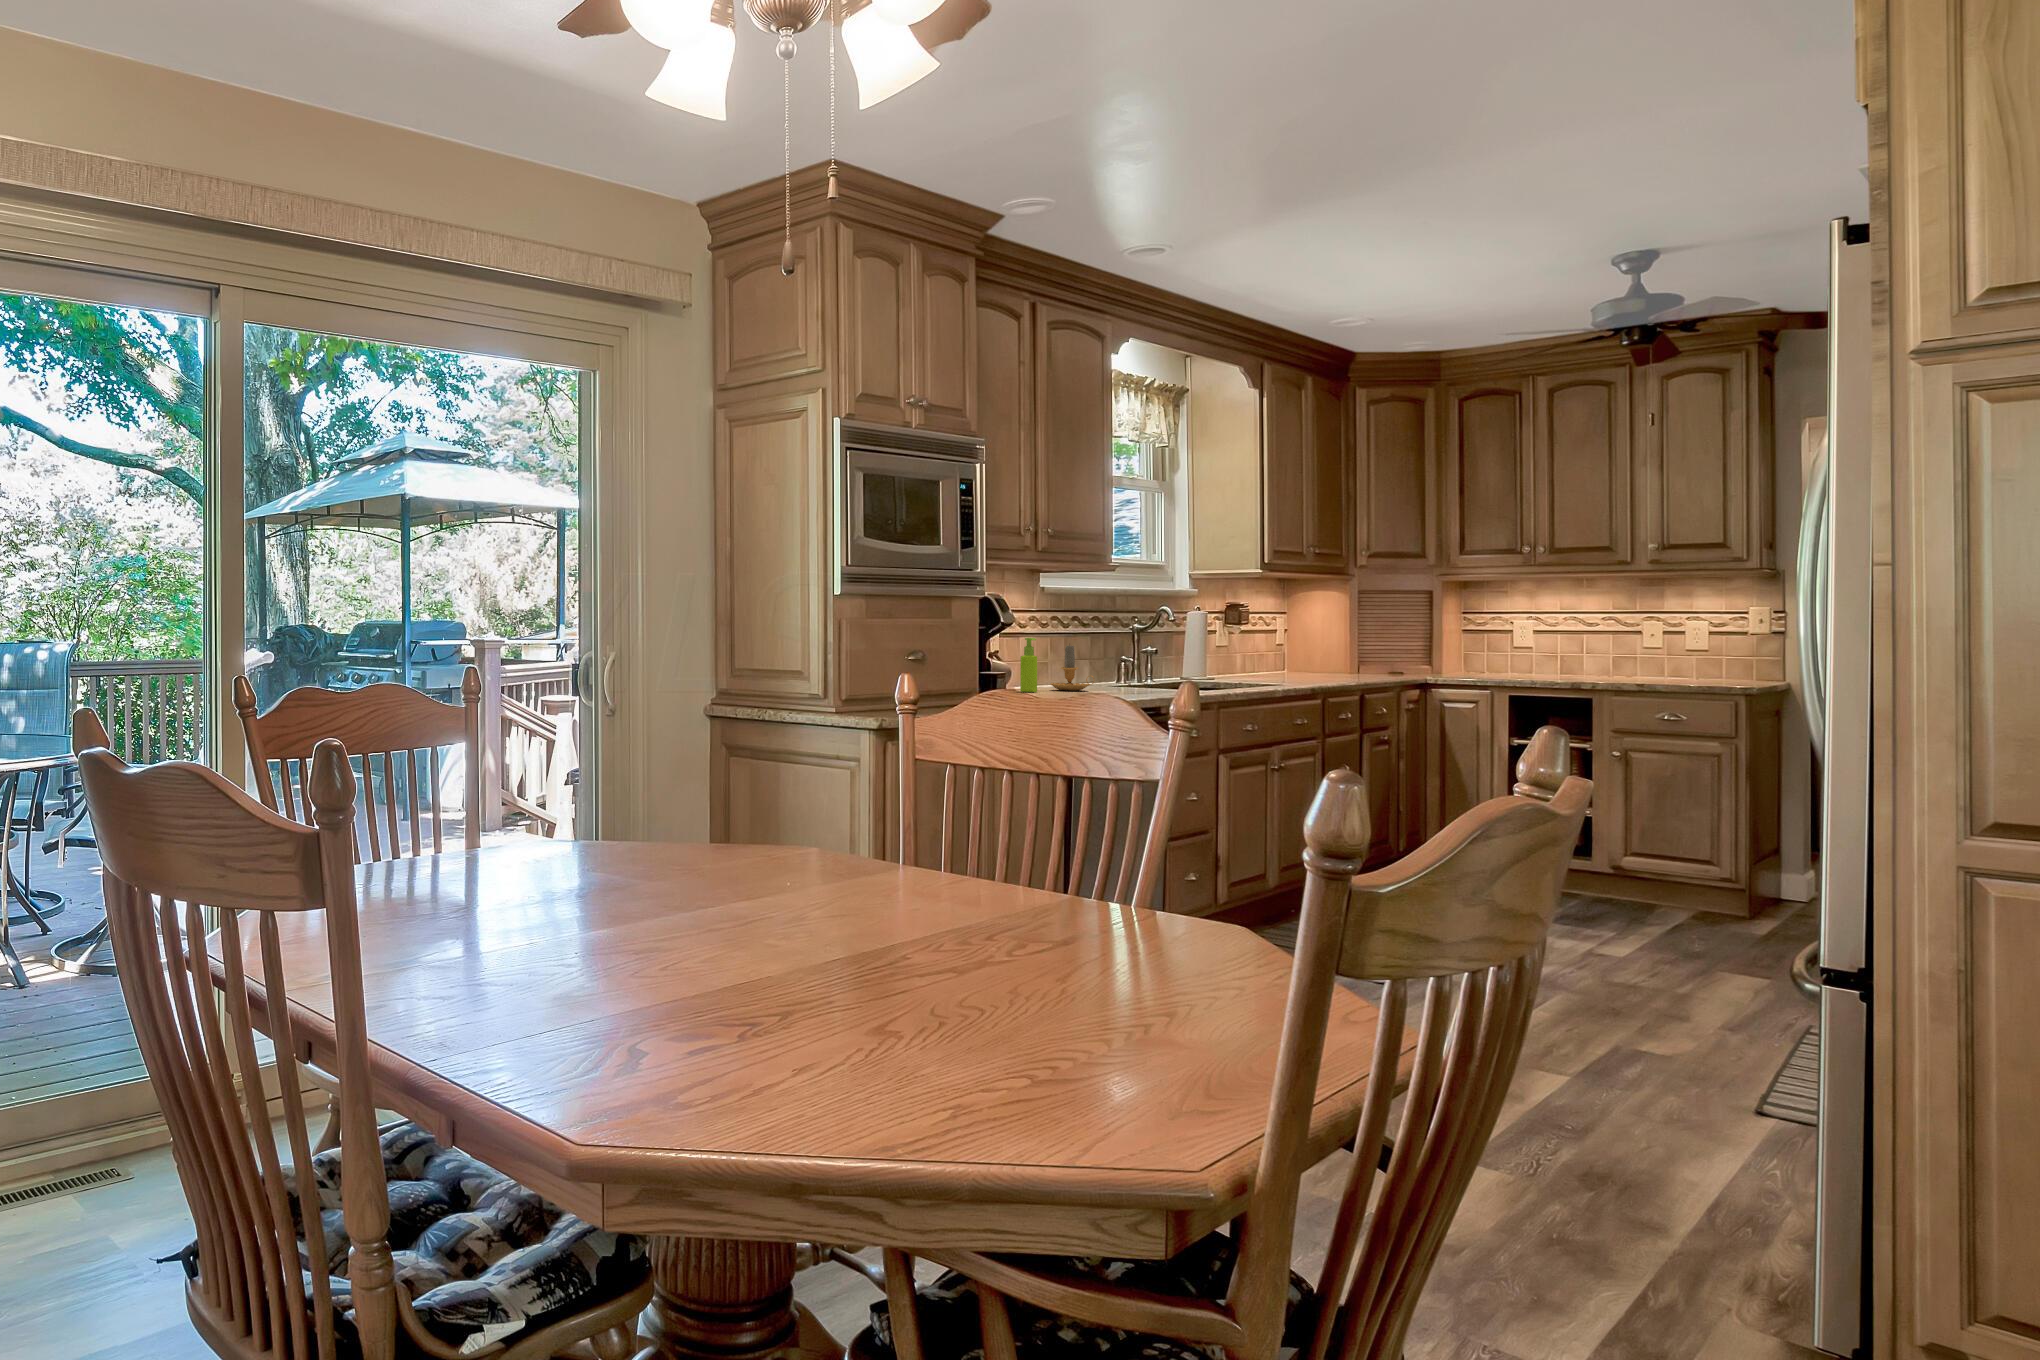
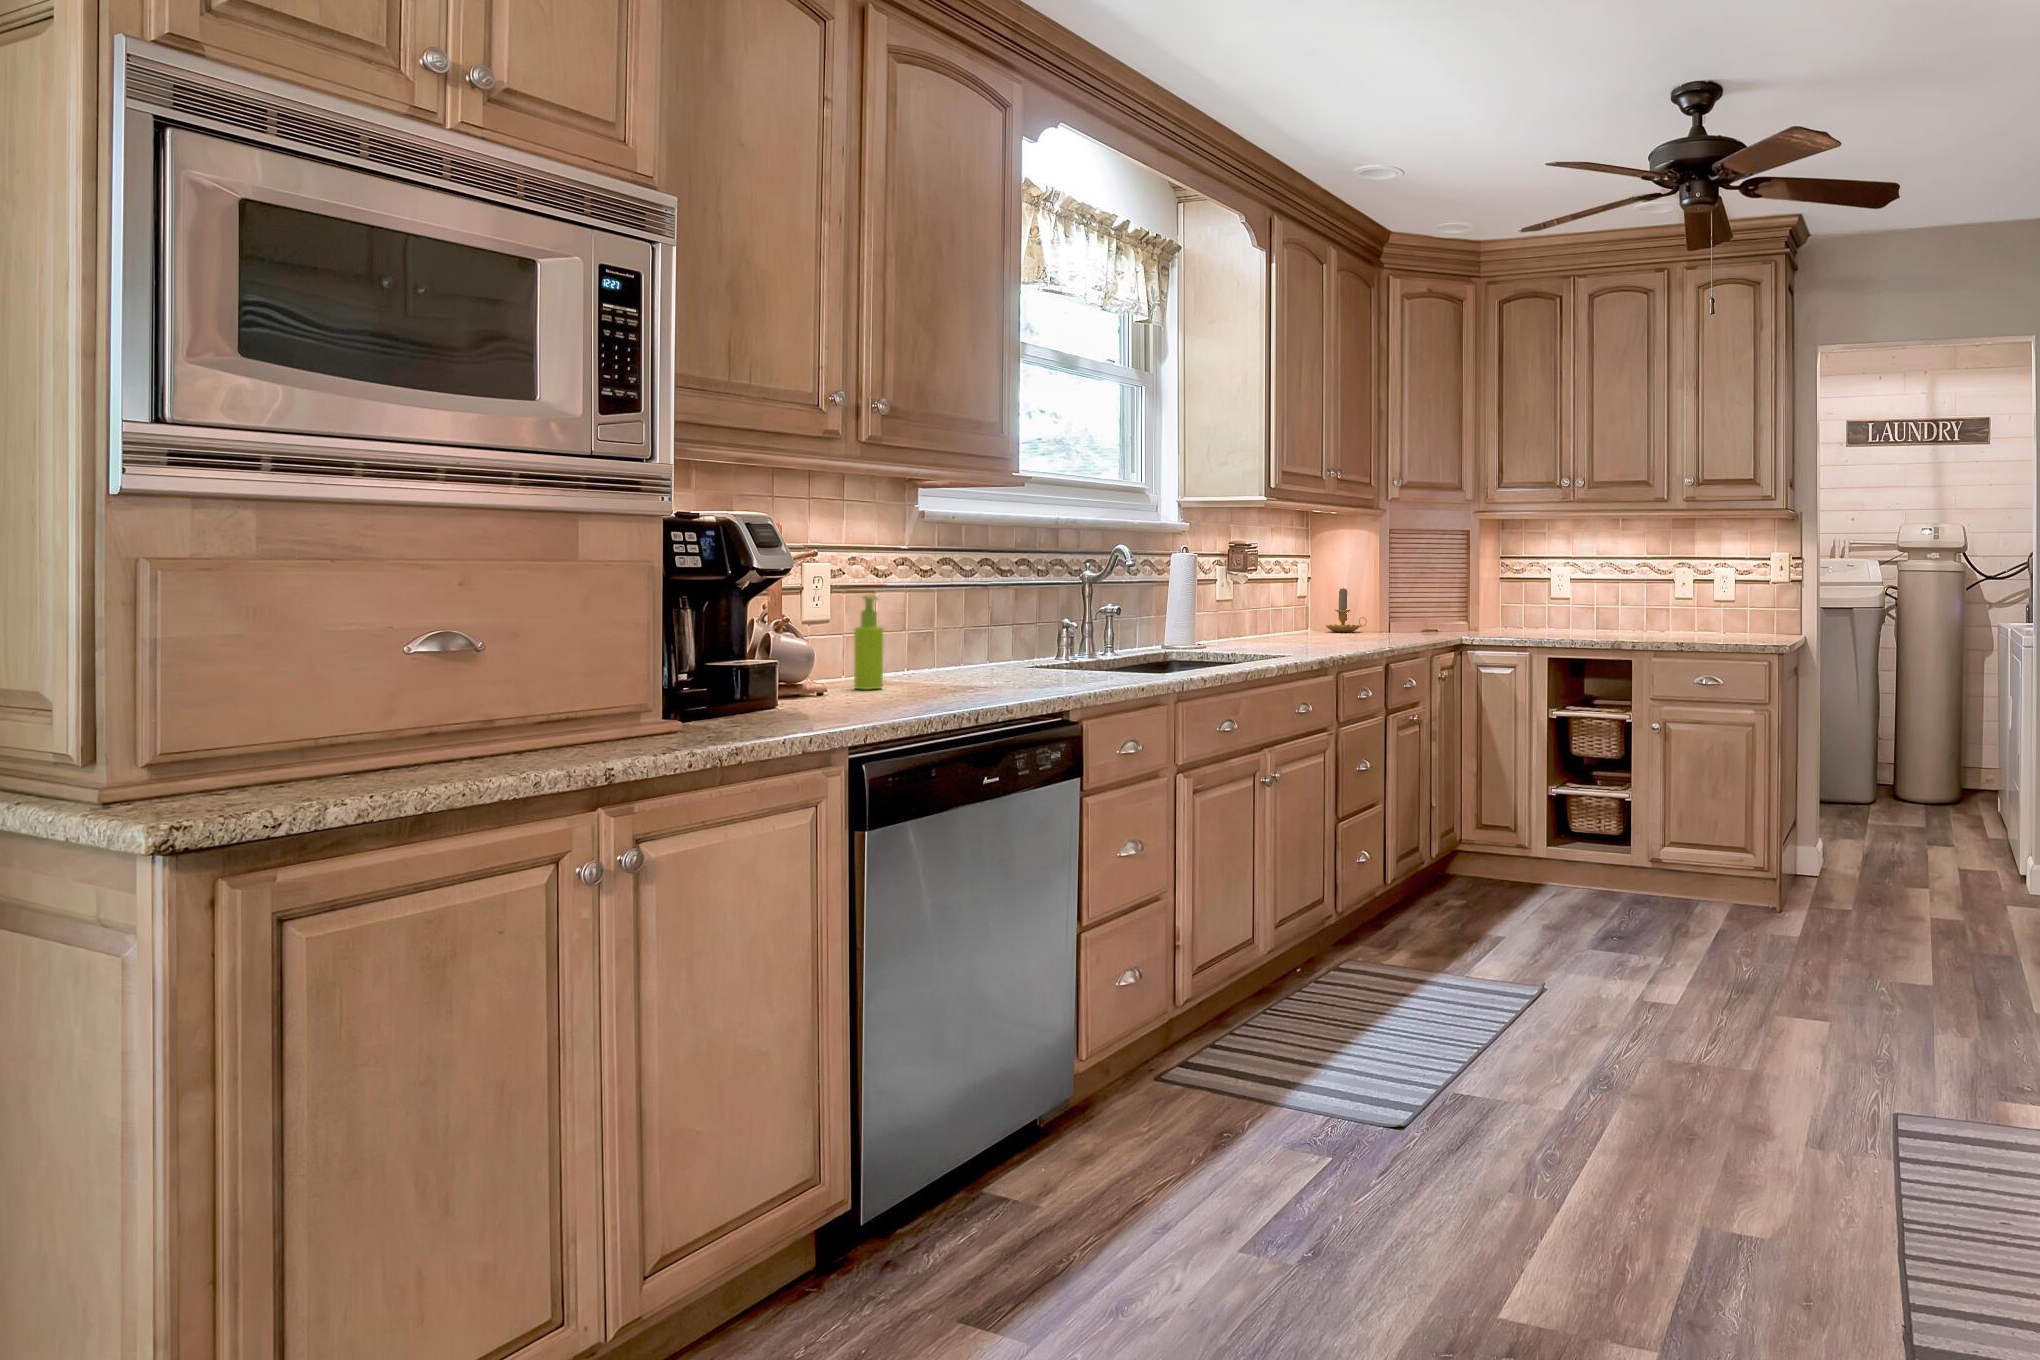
candle: present [1051,645,1095,691] -> present [1326,588,1367,632]

